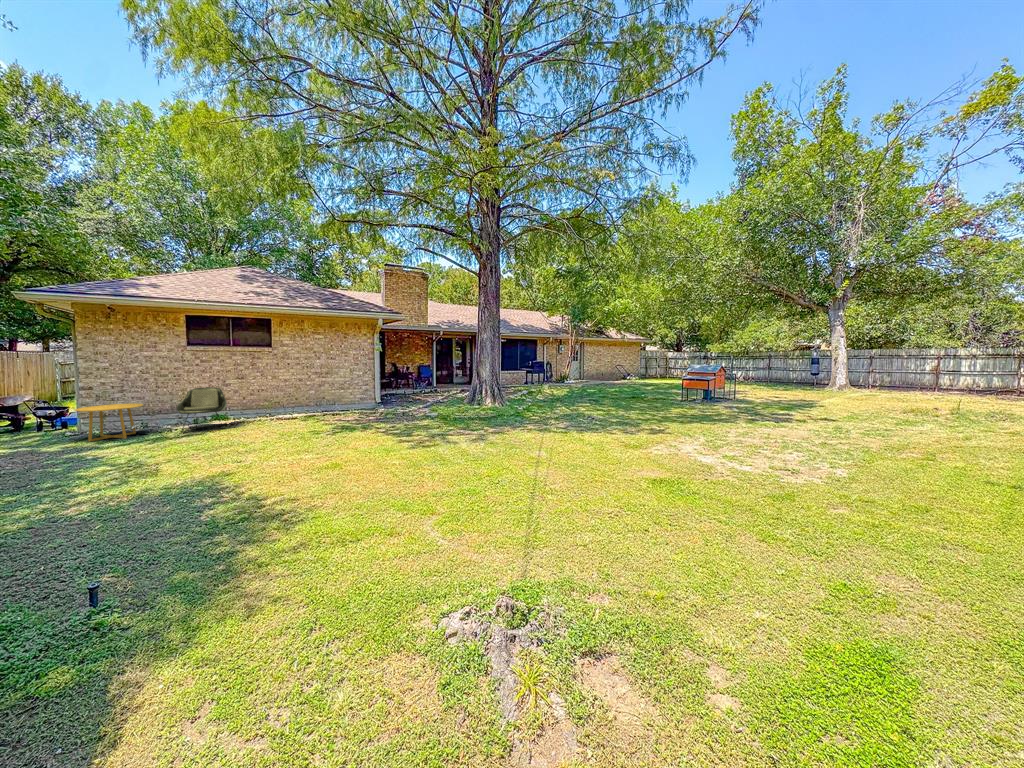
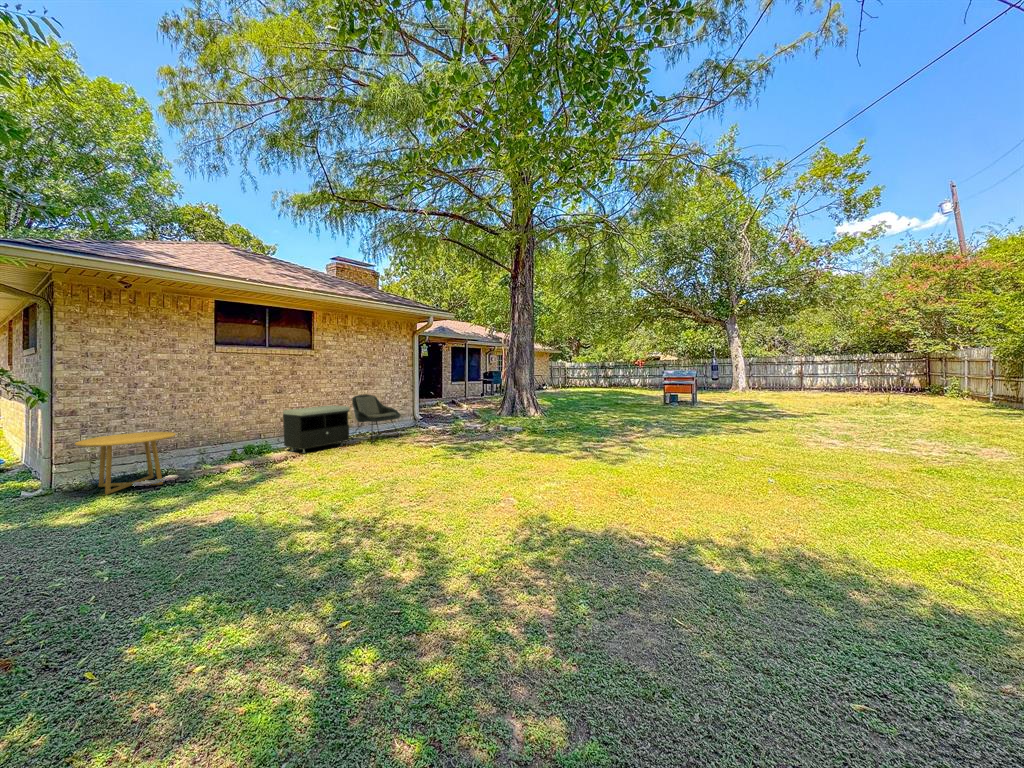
lounge chair: present [177,387,227,433] -> present [352,395,400,442]
storage bench: none [242,390,291,425] -> present [283,405,349,453]

